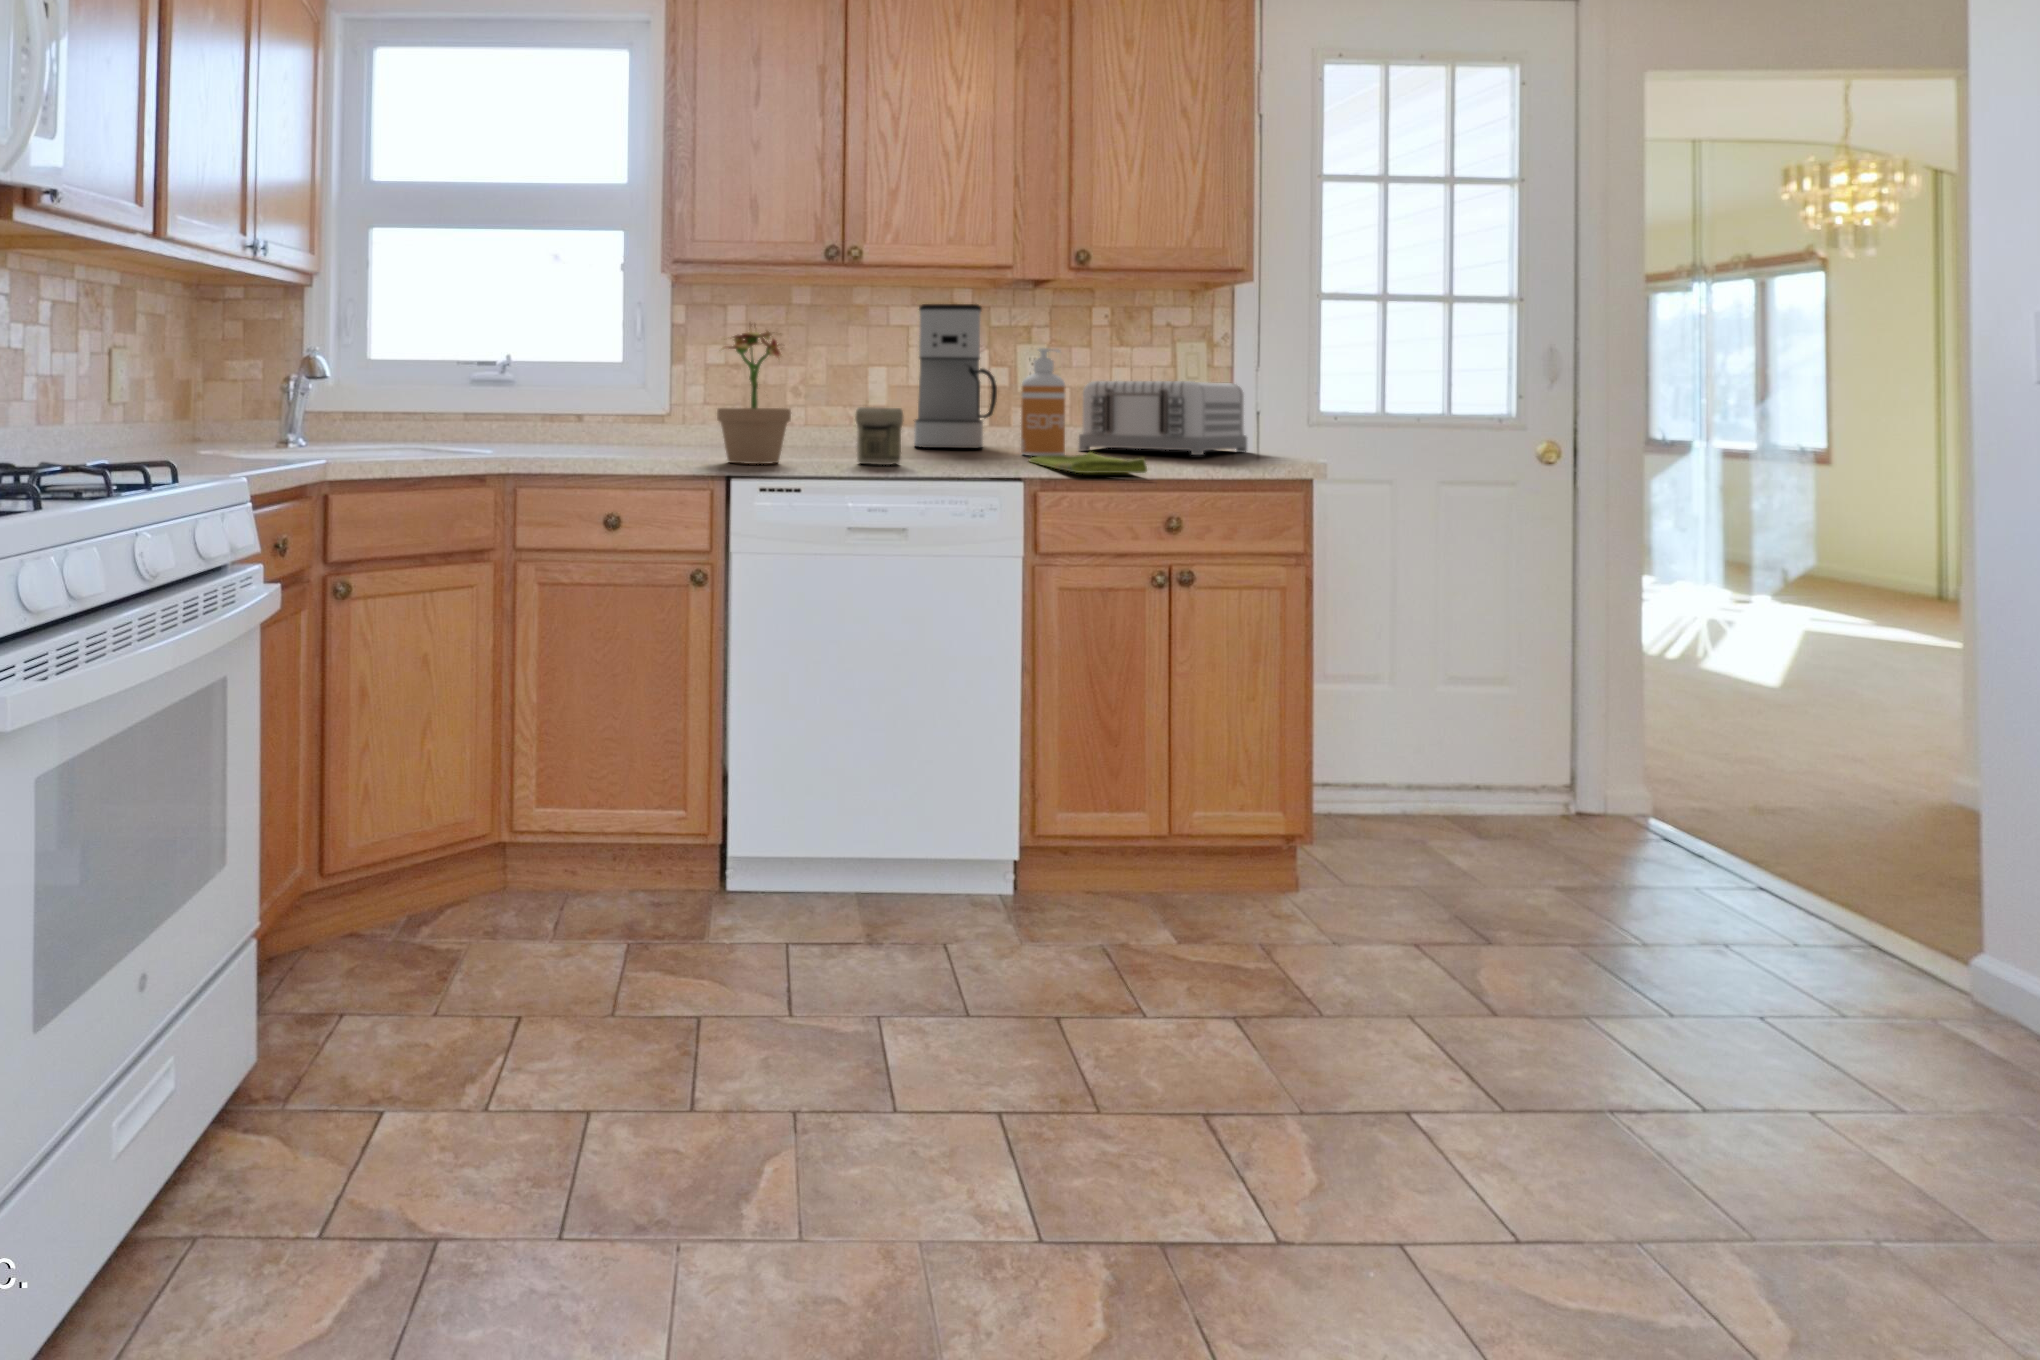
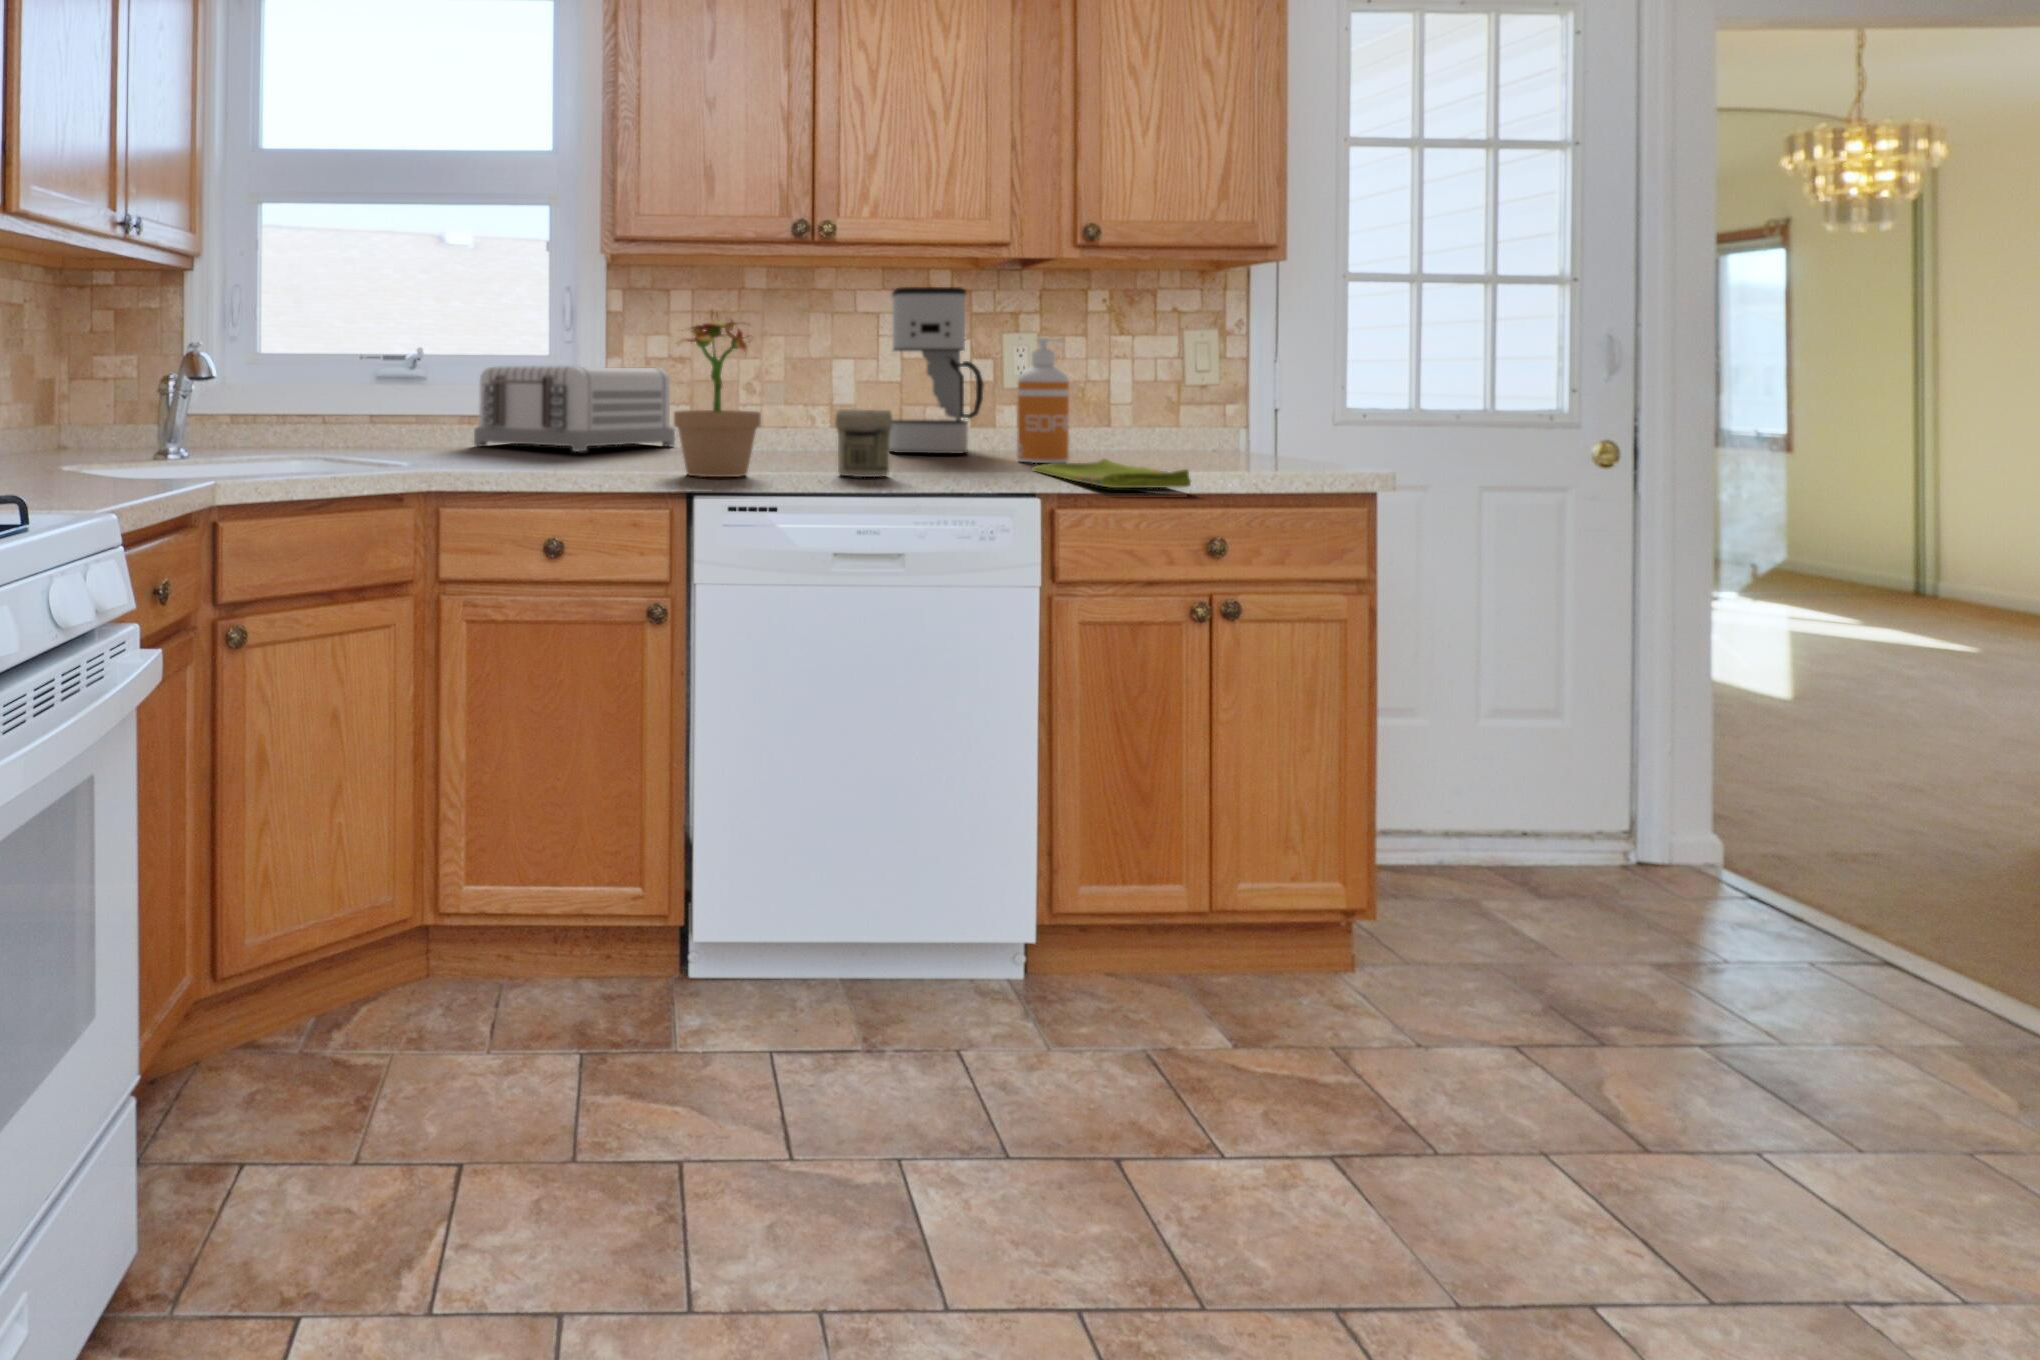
toaster: present [1079,381,1247,455] -> present [474,366,675,451]

